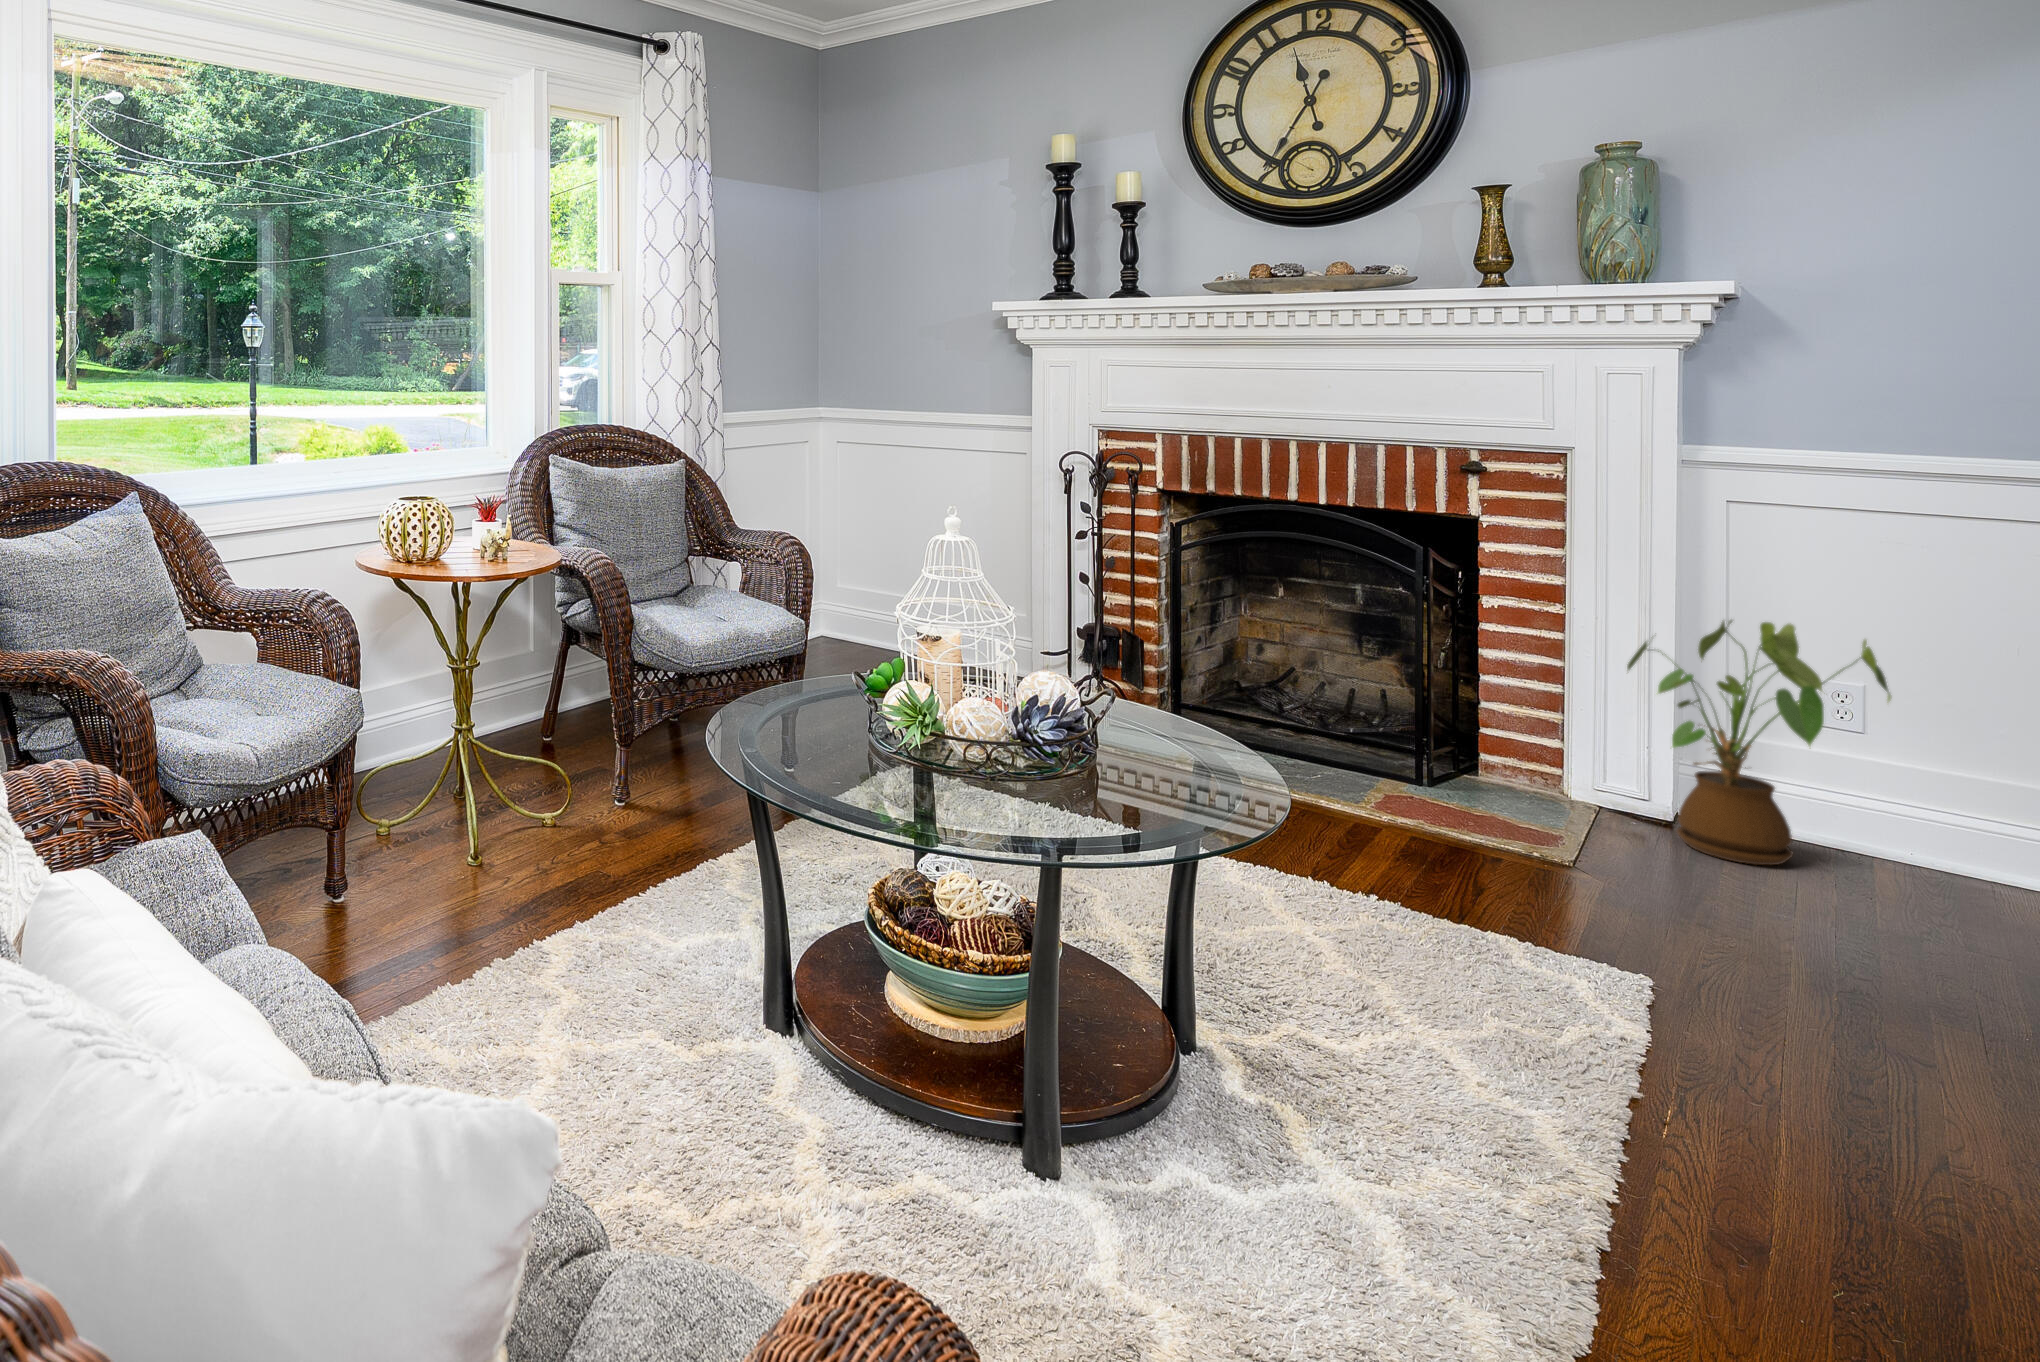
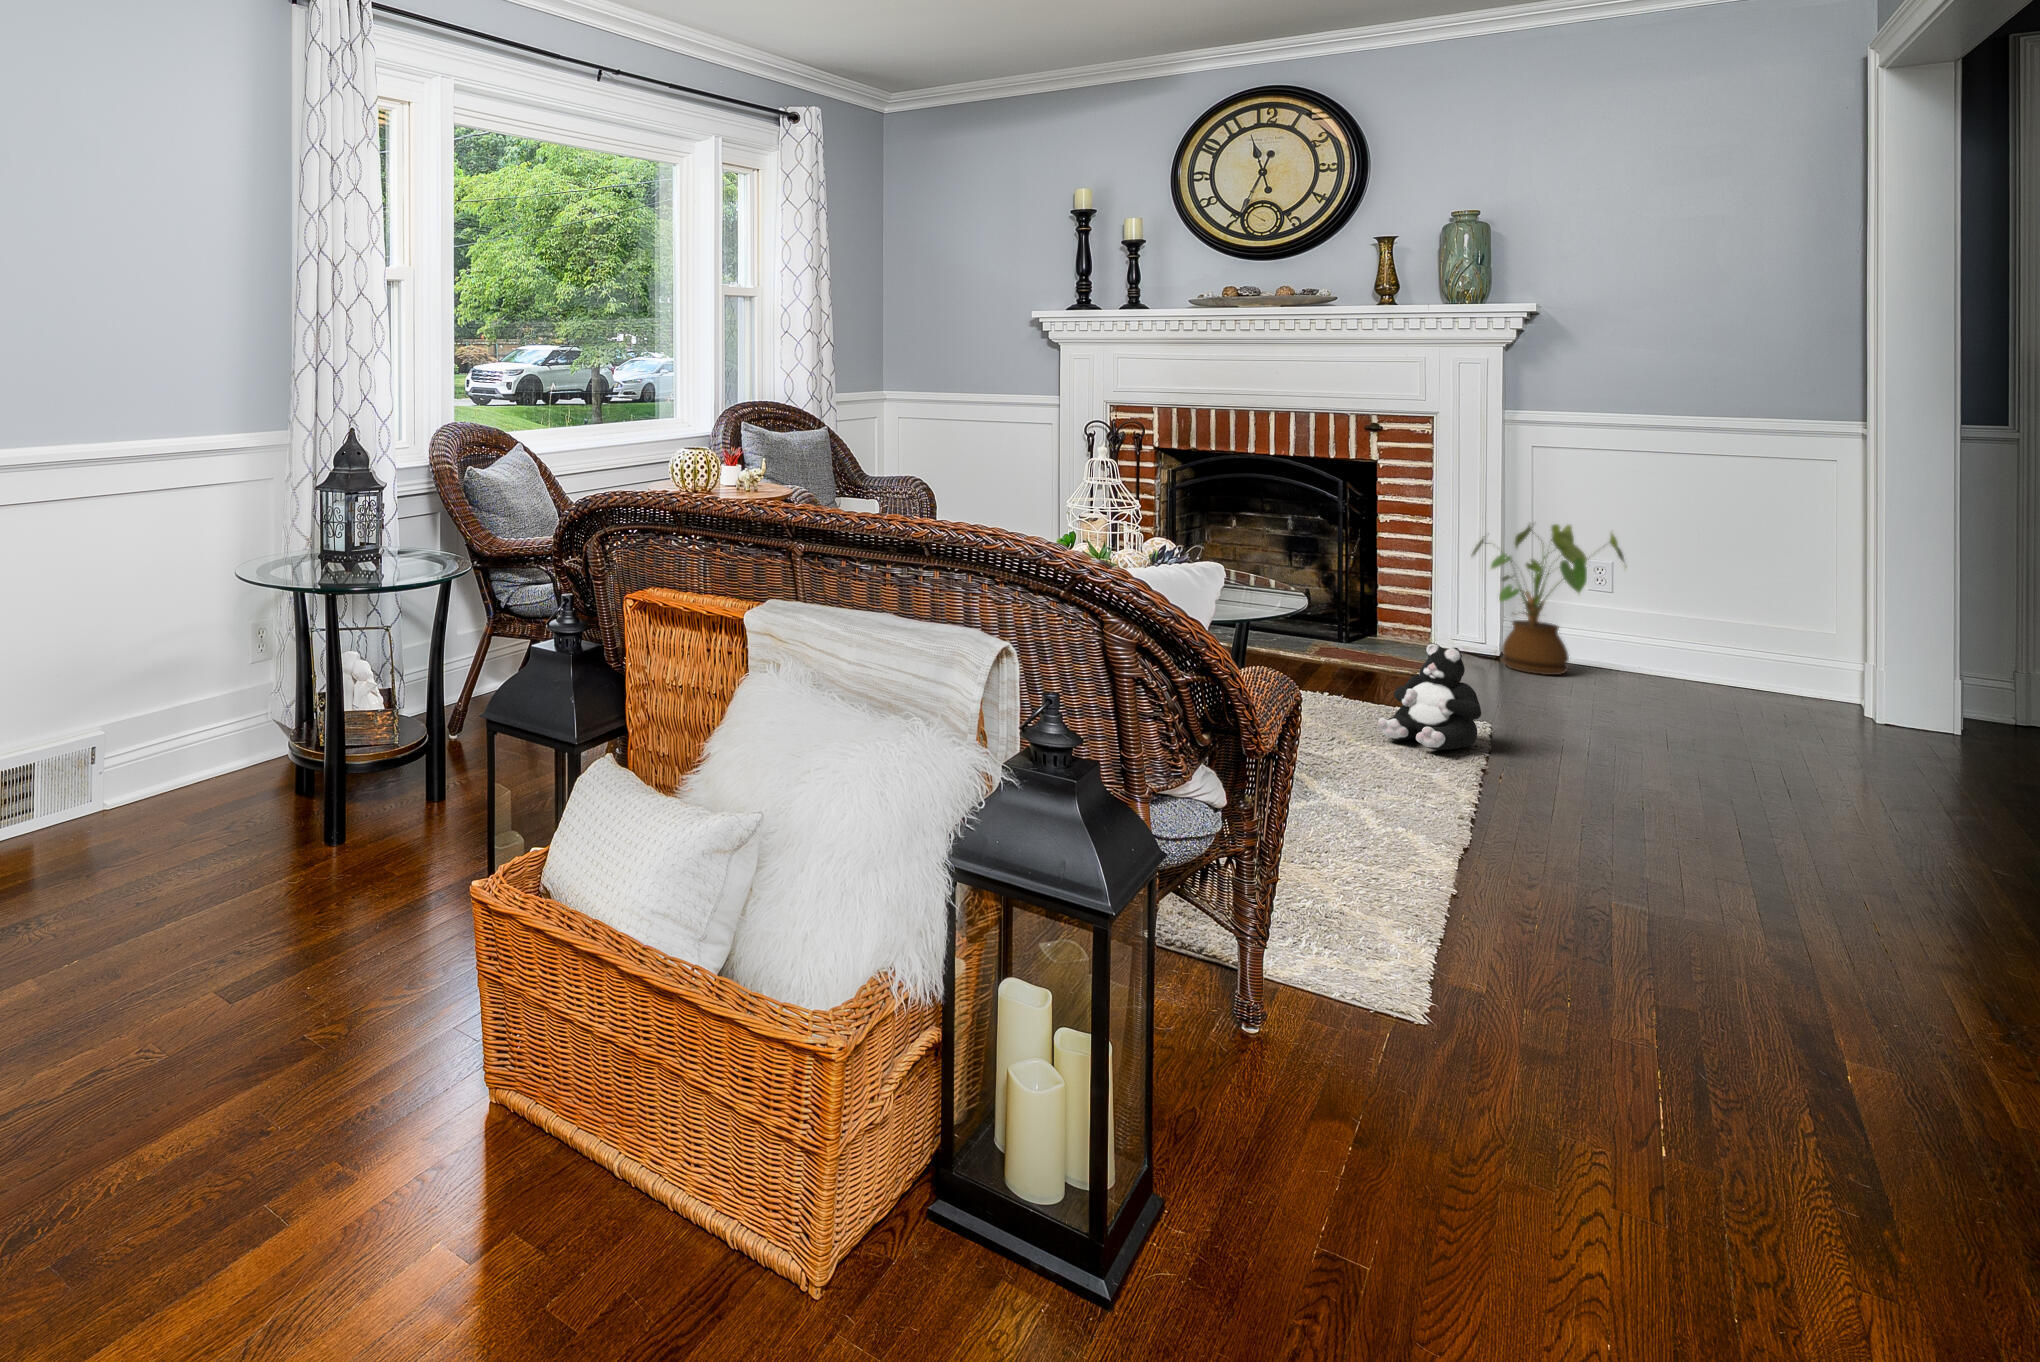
plush toy: none [1444,850,1631,1050] -> present [1378,643,1481,750]

